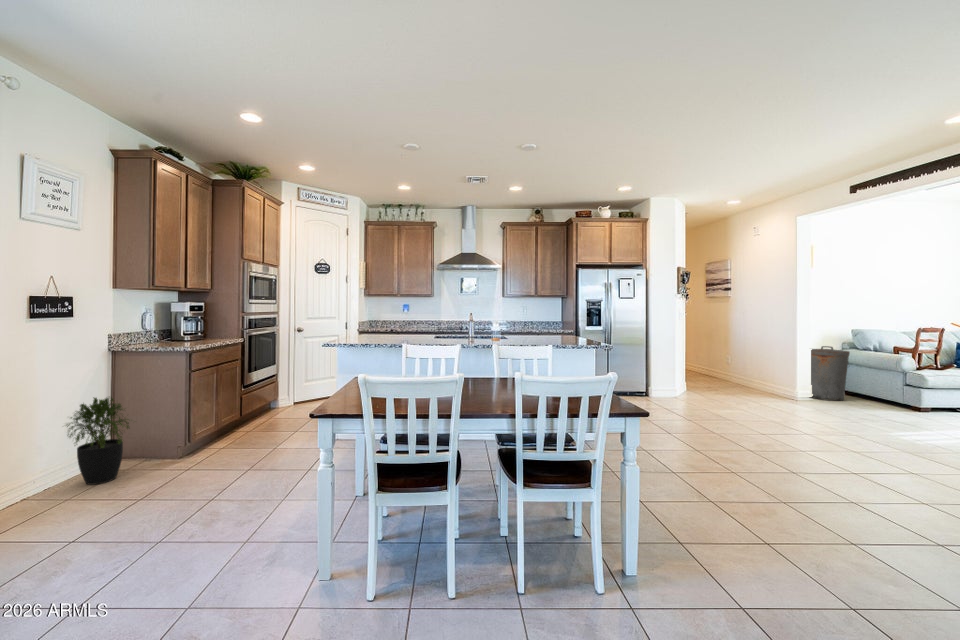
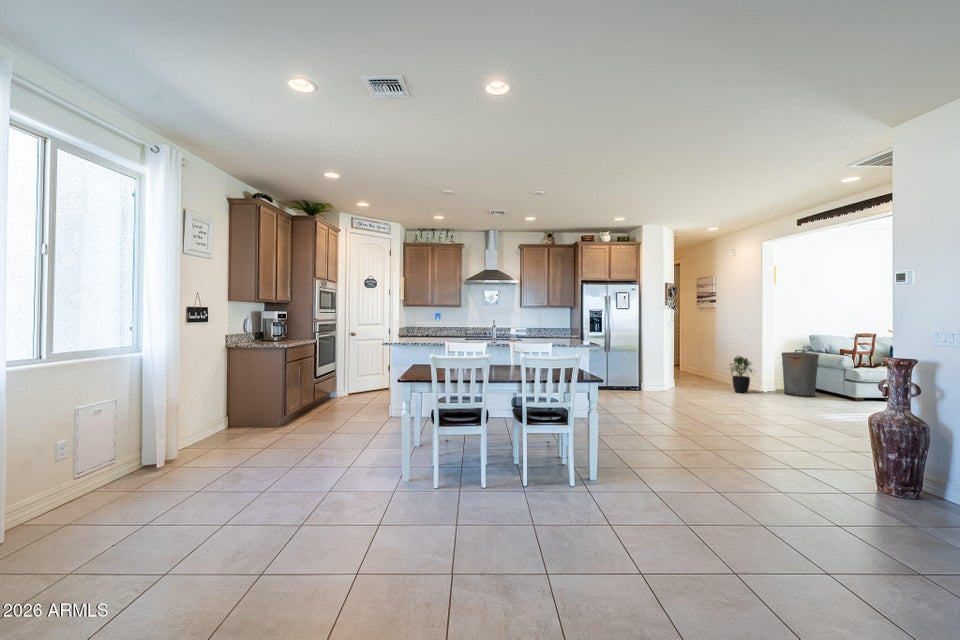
potted plant: present [66,398,129,485] -> present [729,356,752,393]

